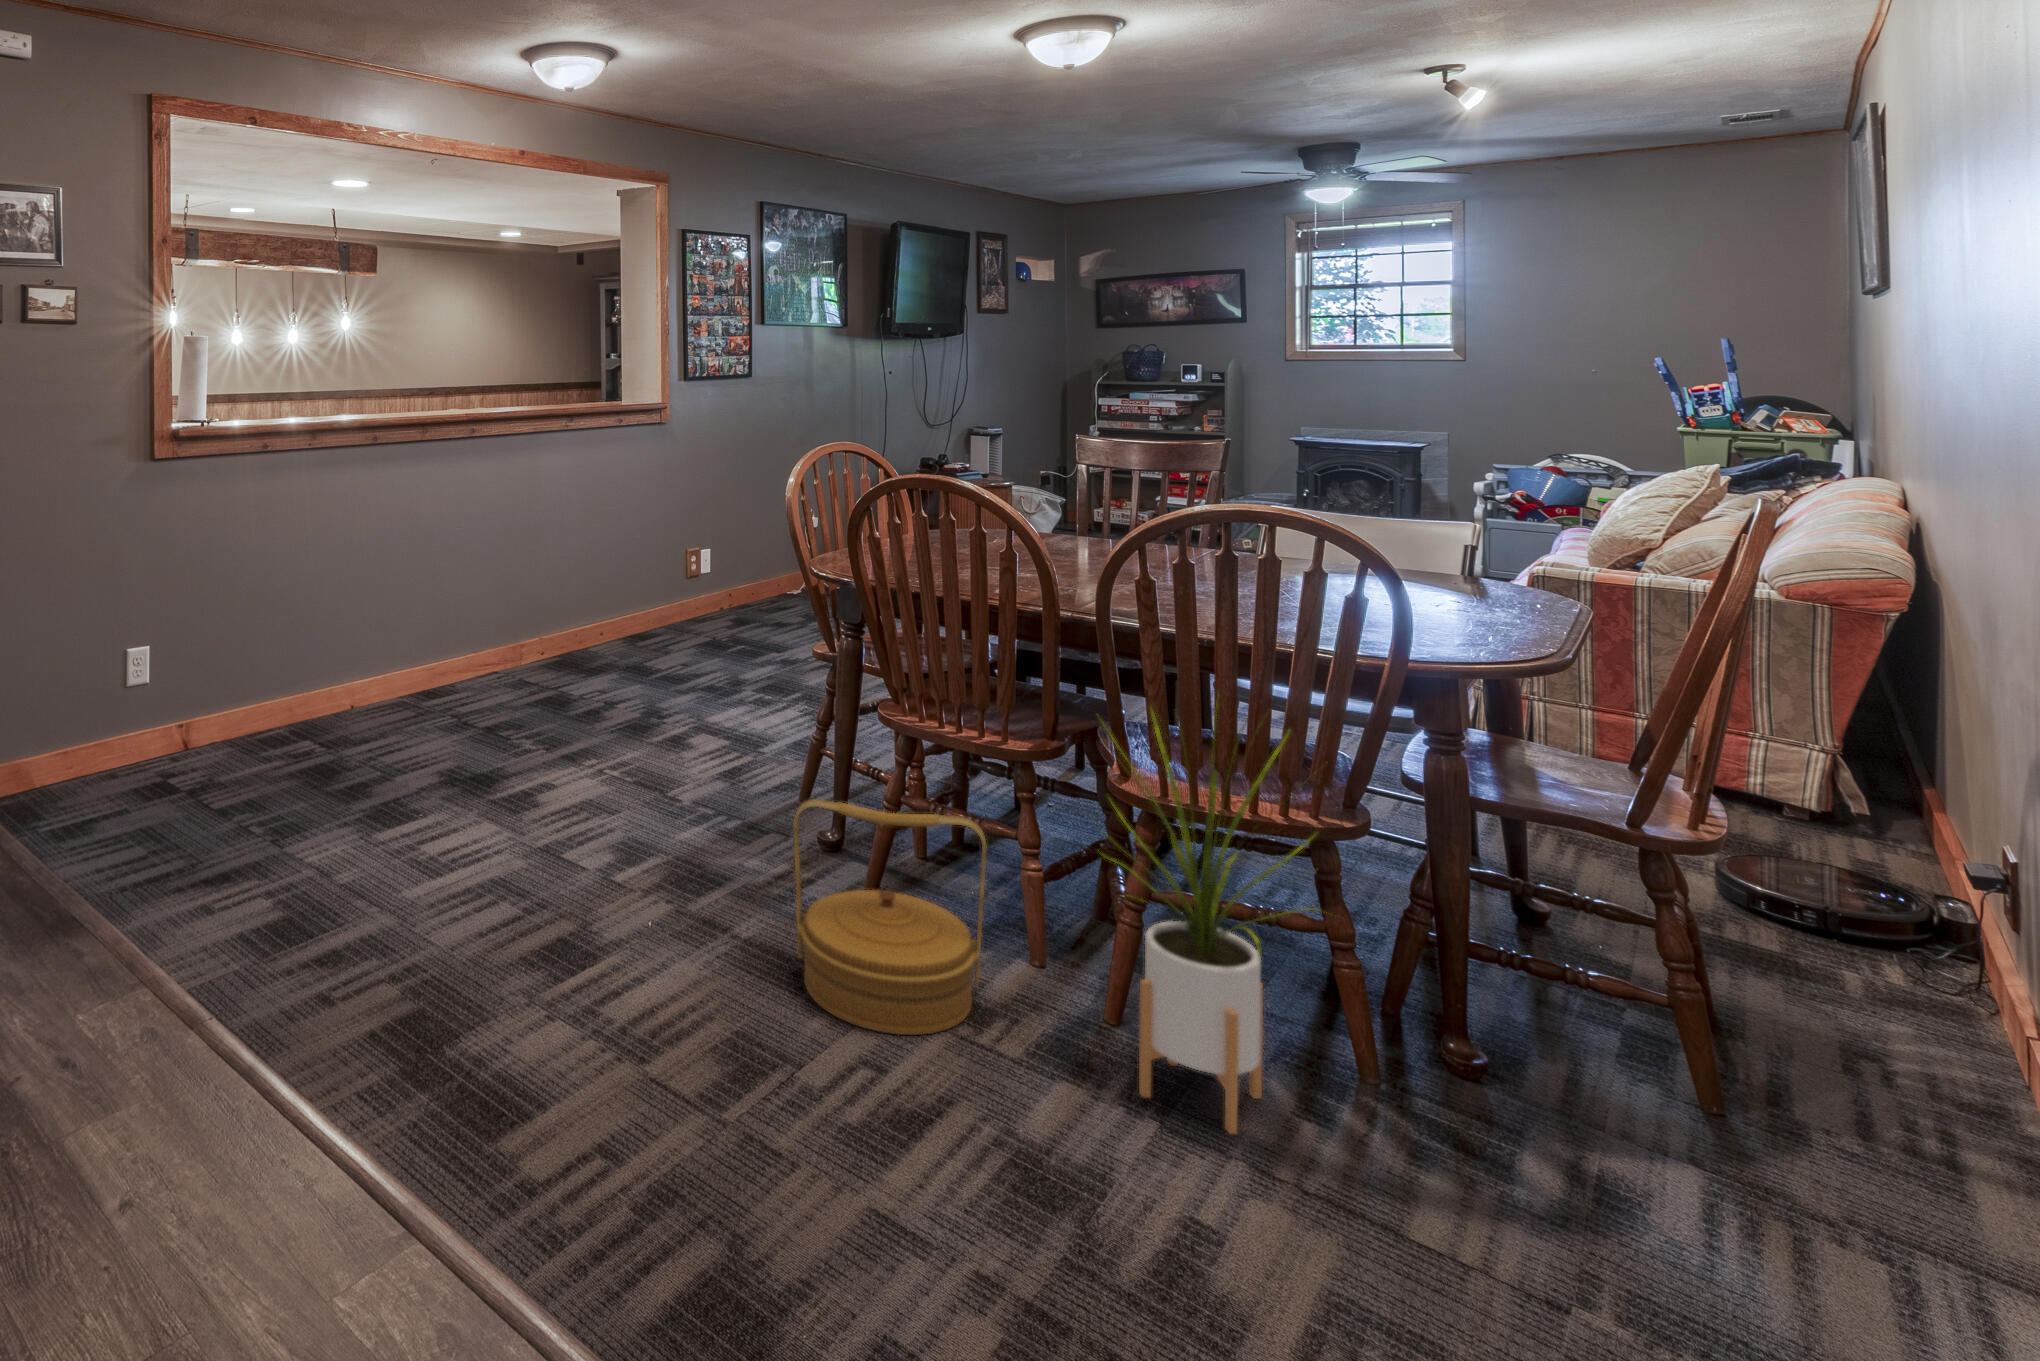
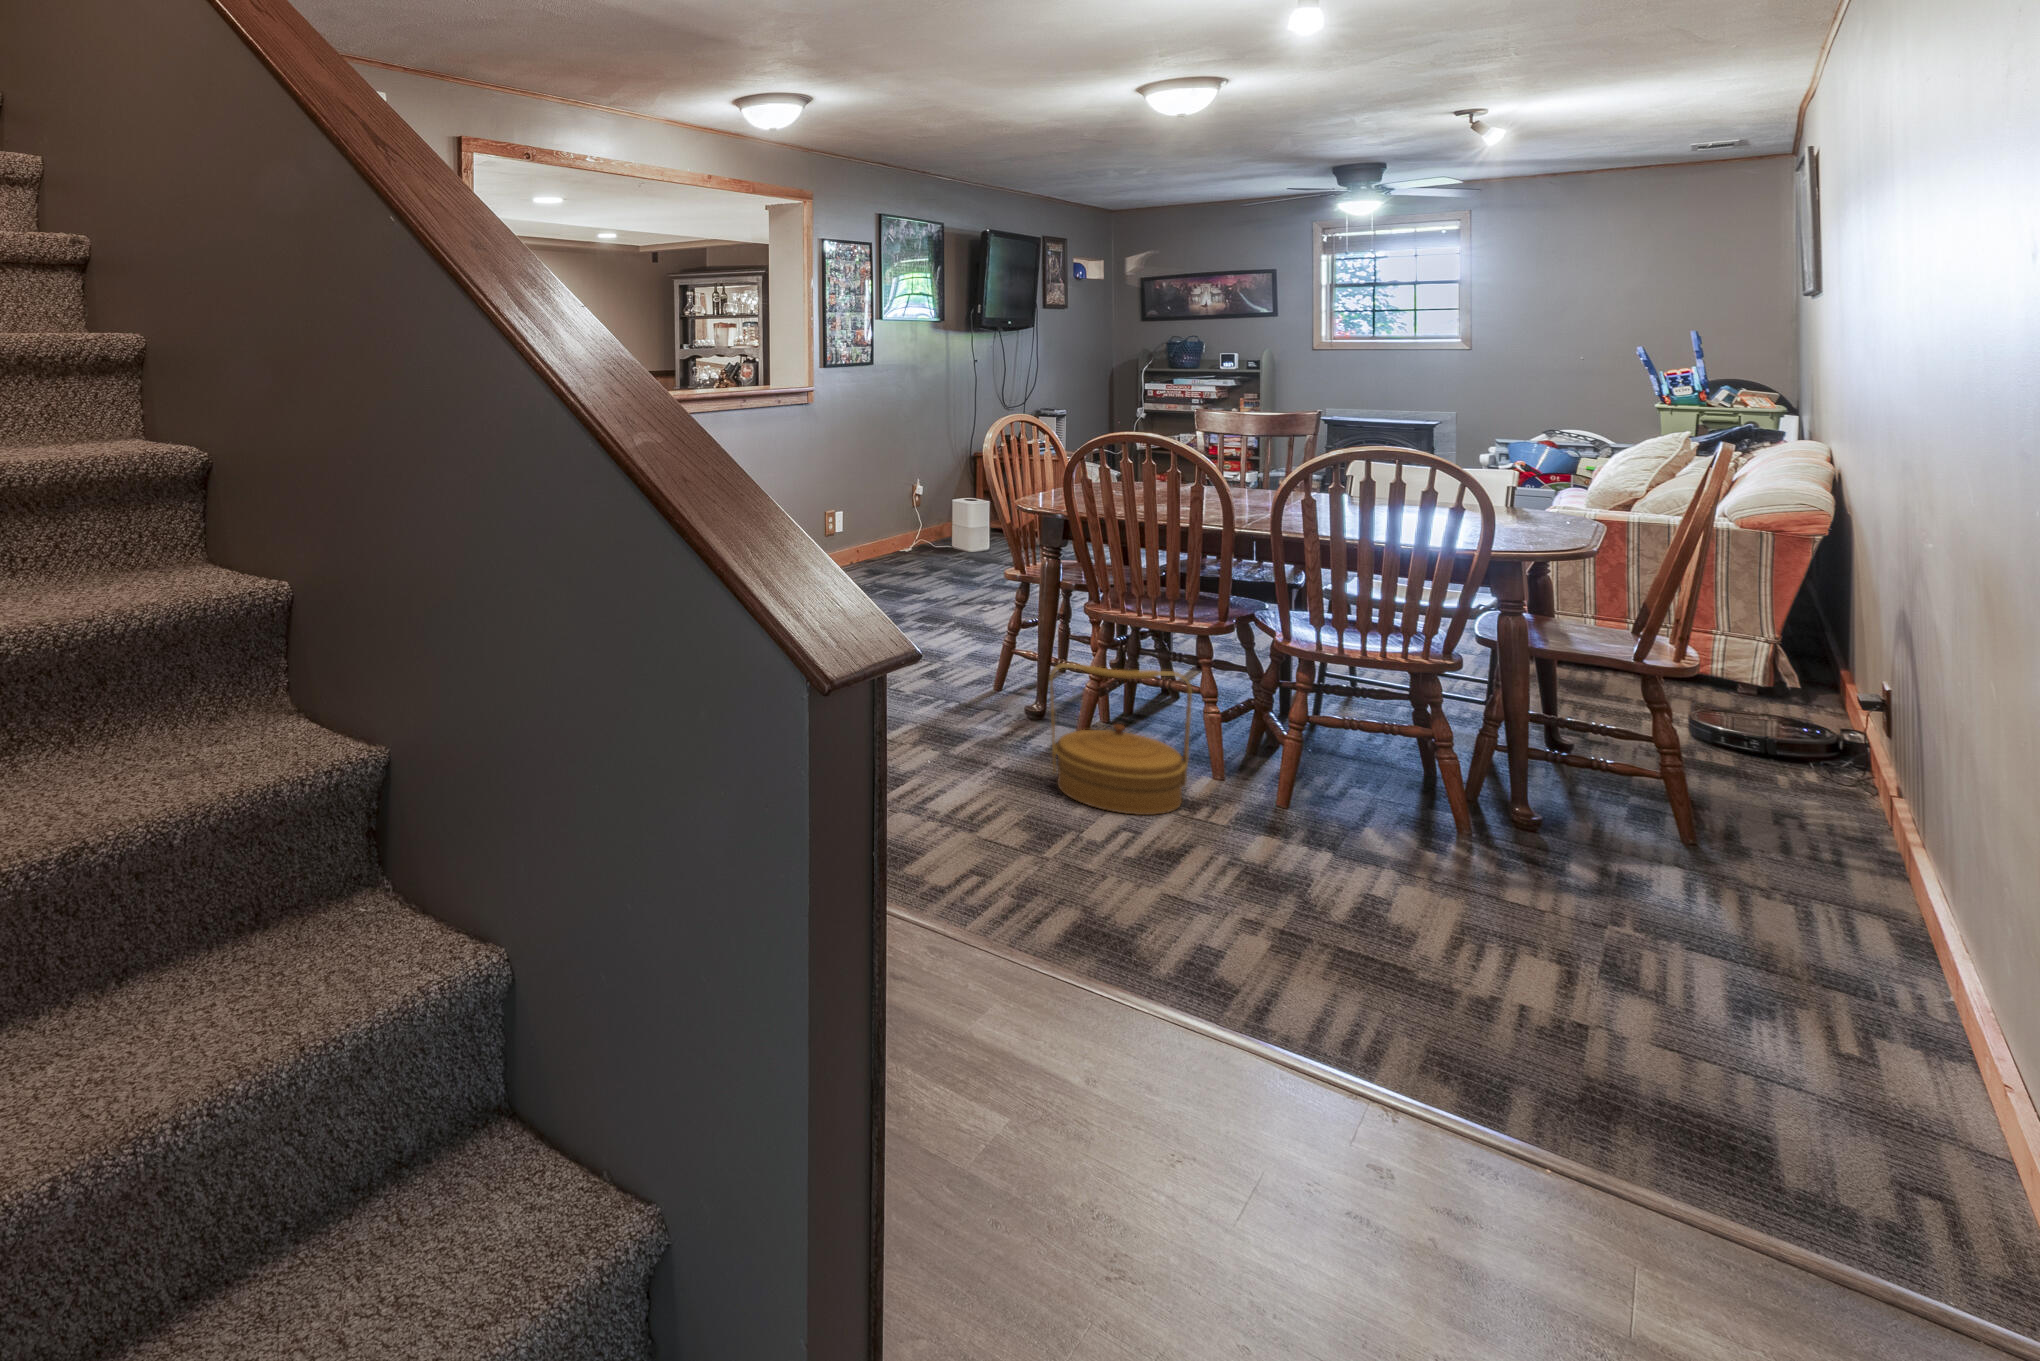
house plant: present [1101,707,1315,1134] -> none [1277,574,1448,858]

